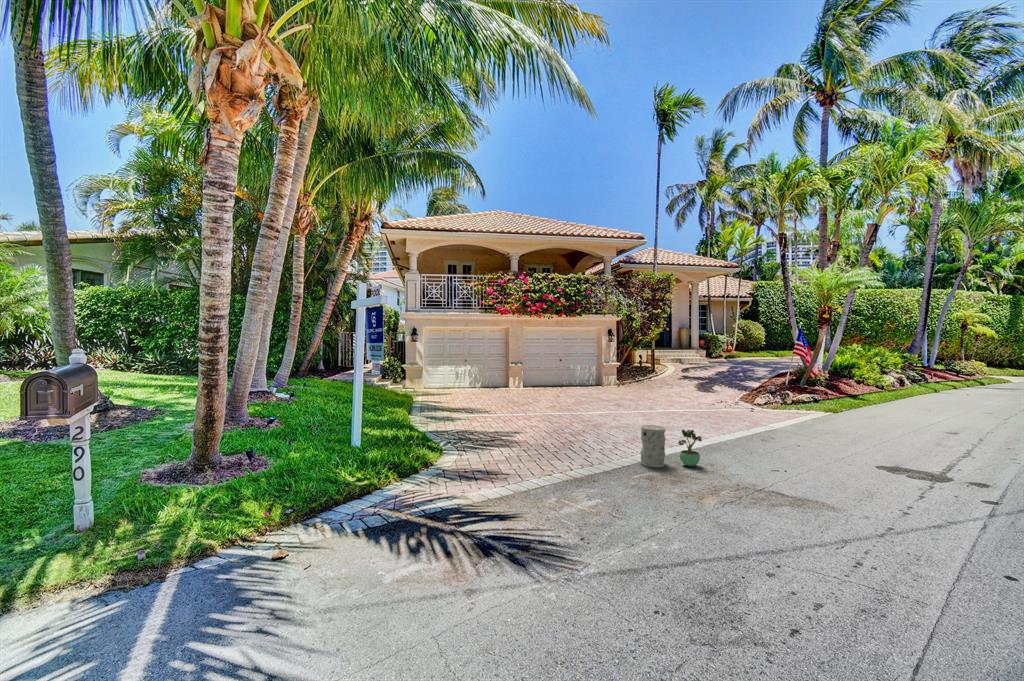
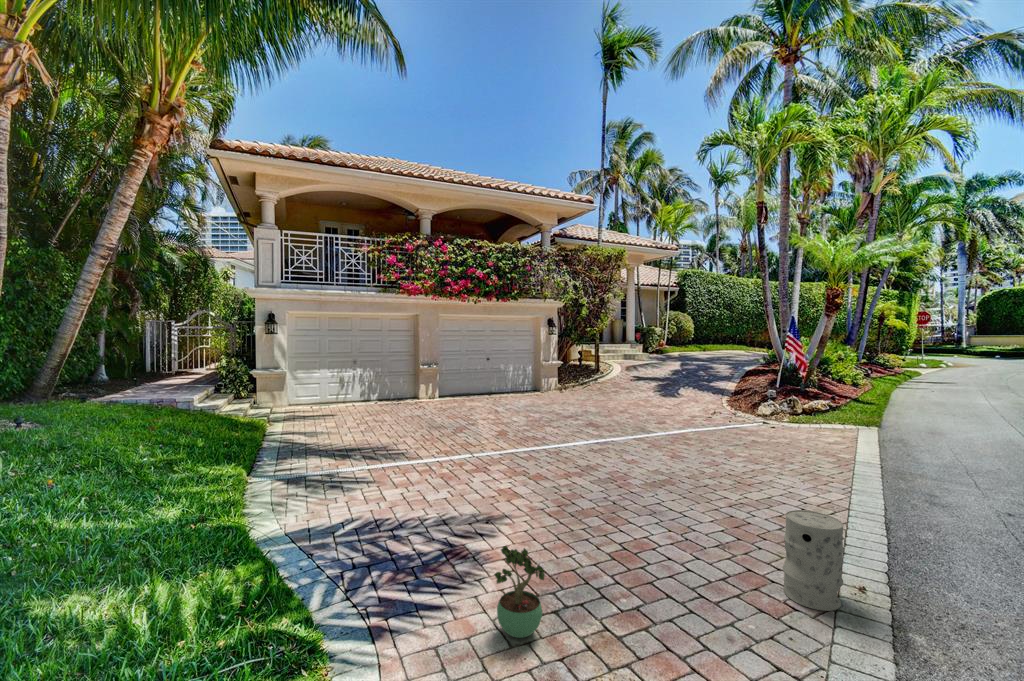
potted plant: present [678,429,701,466] -> present [494,546,545,638]

